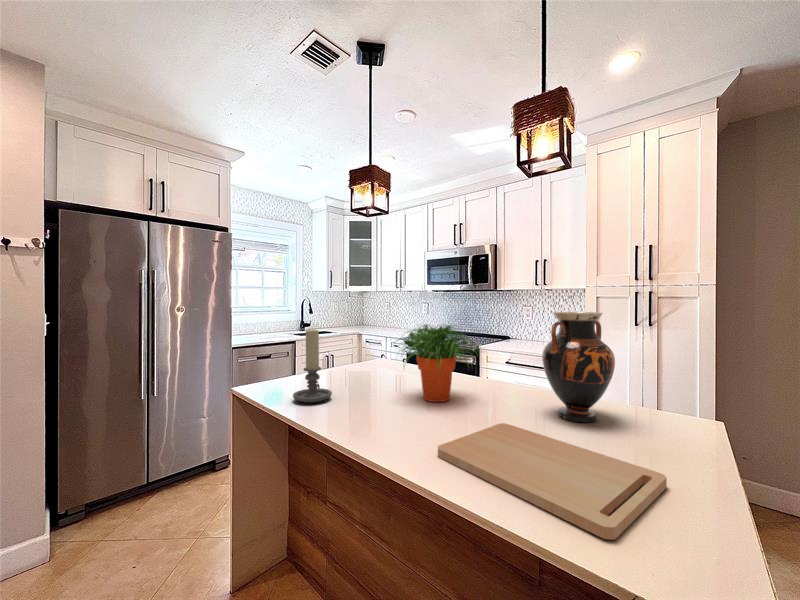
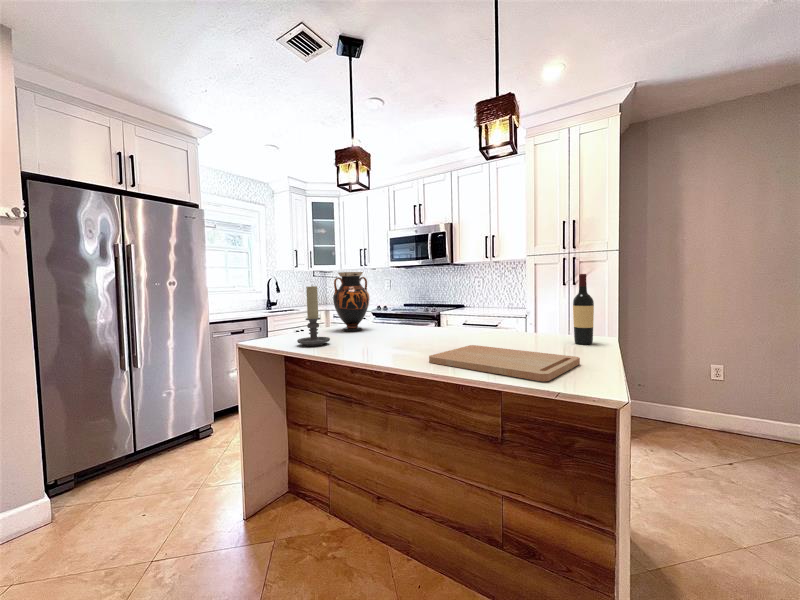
vase: present [542,312,615,423] -> present [333,272,370,332]
potted plant: present [394,324,478,402] -> none [379,279,450,341]
wine bottle: none [650,330,683,431] -> present [573,274,594,344]

